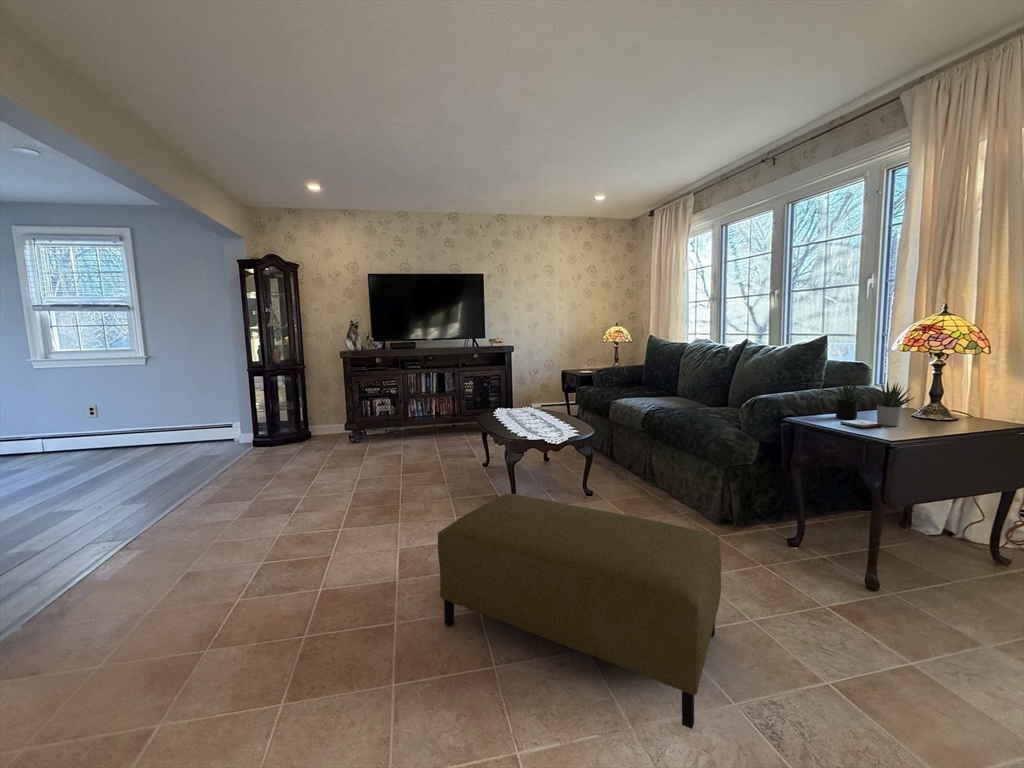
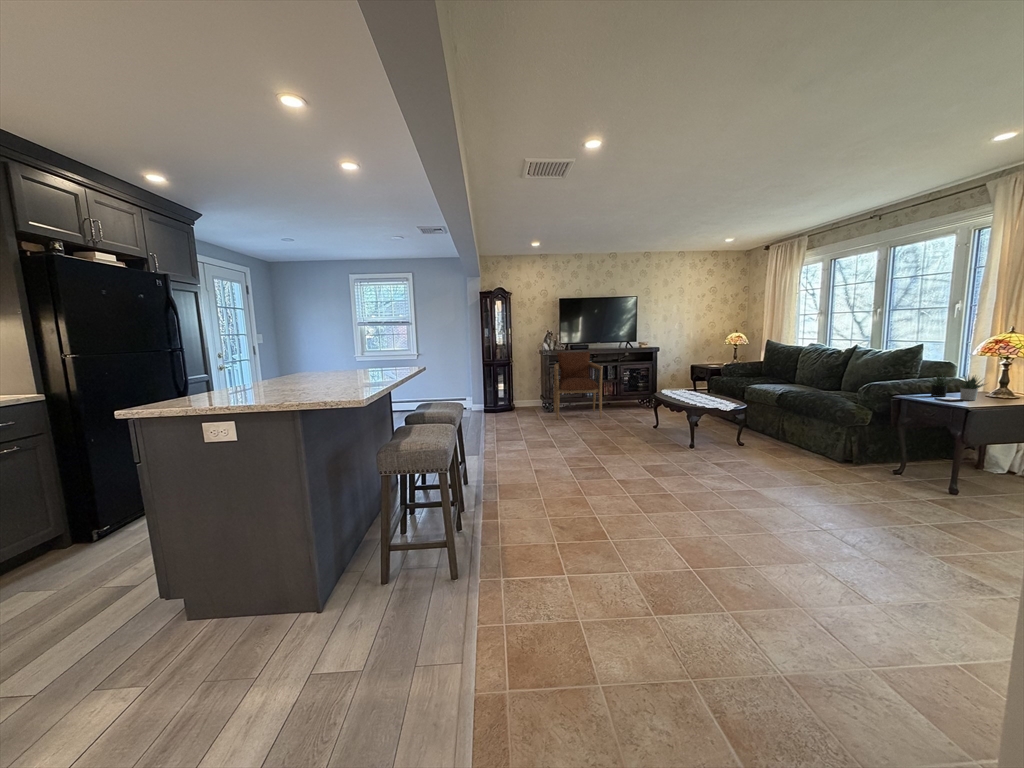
armchair: none [343,352,423,457] -> present [554,352,603,420]
ottoman: present [438,494,721,729] -> none [701,432,865,527]

